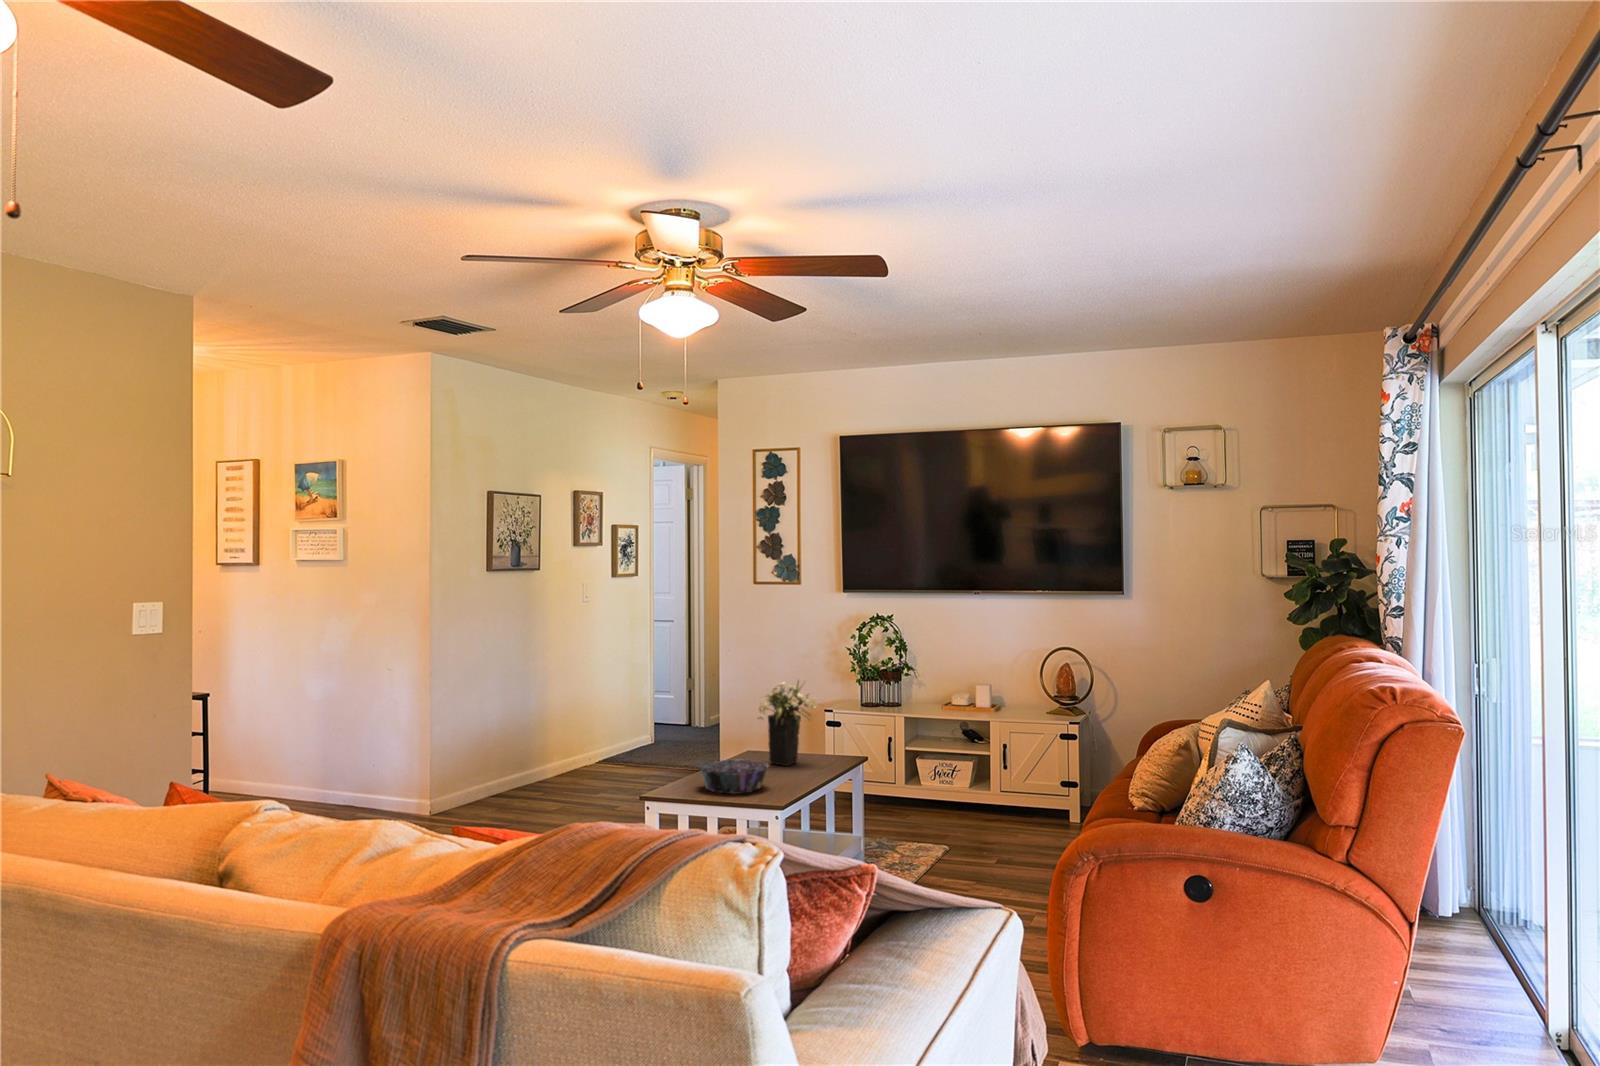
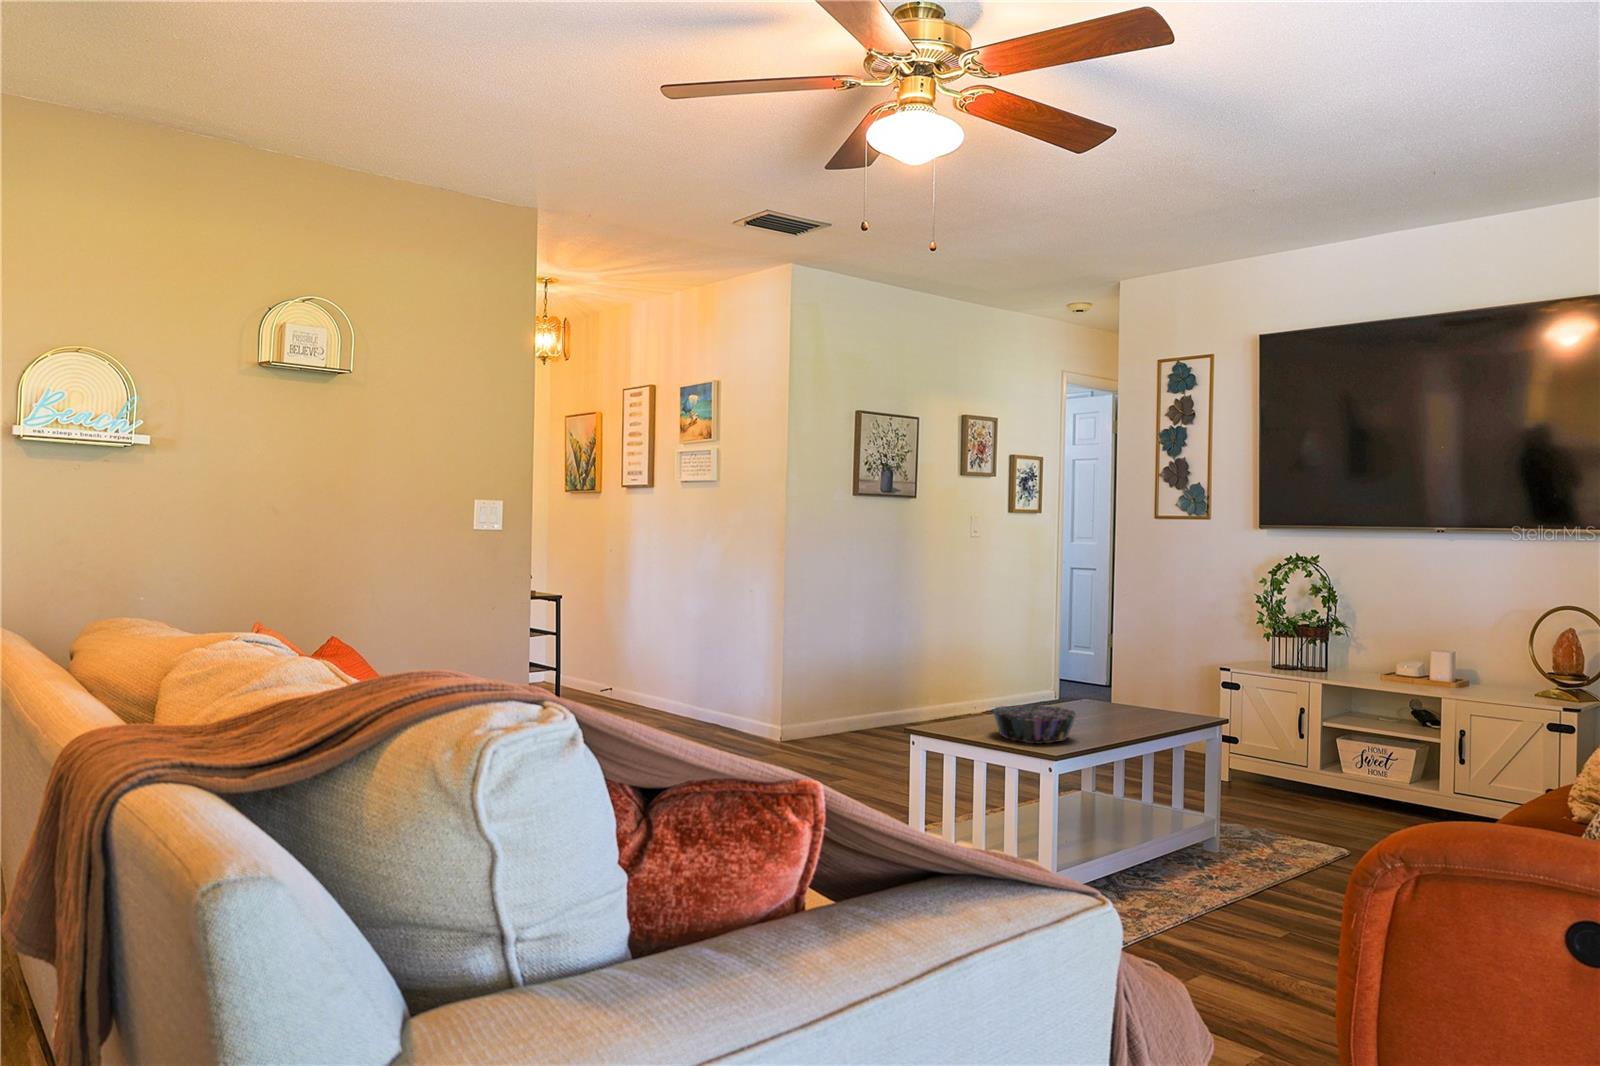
flower arrangement: present [759,682,820,766] -> none [1086,620,1171,722]

